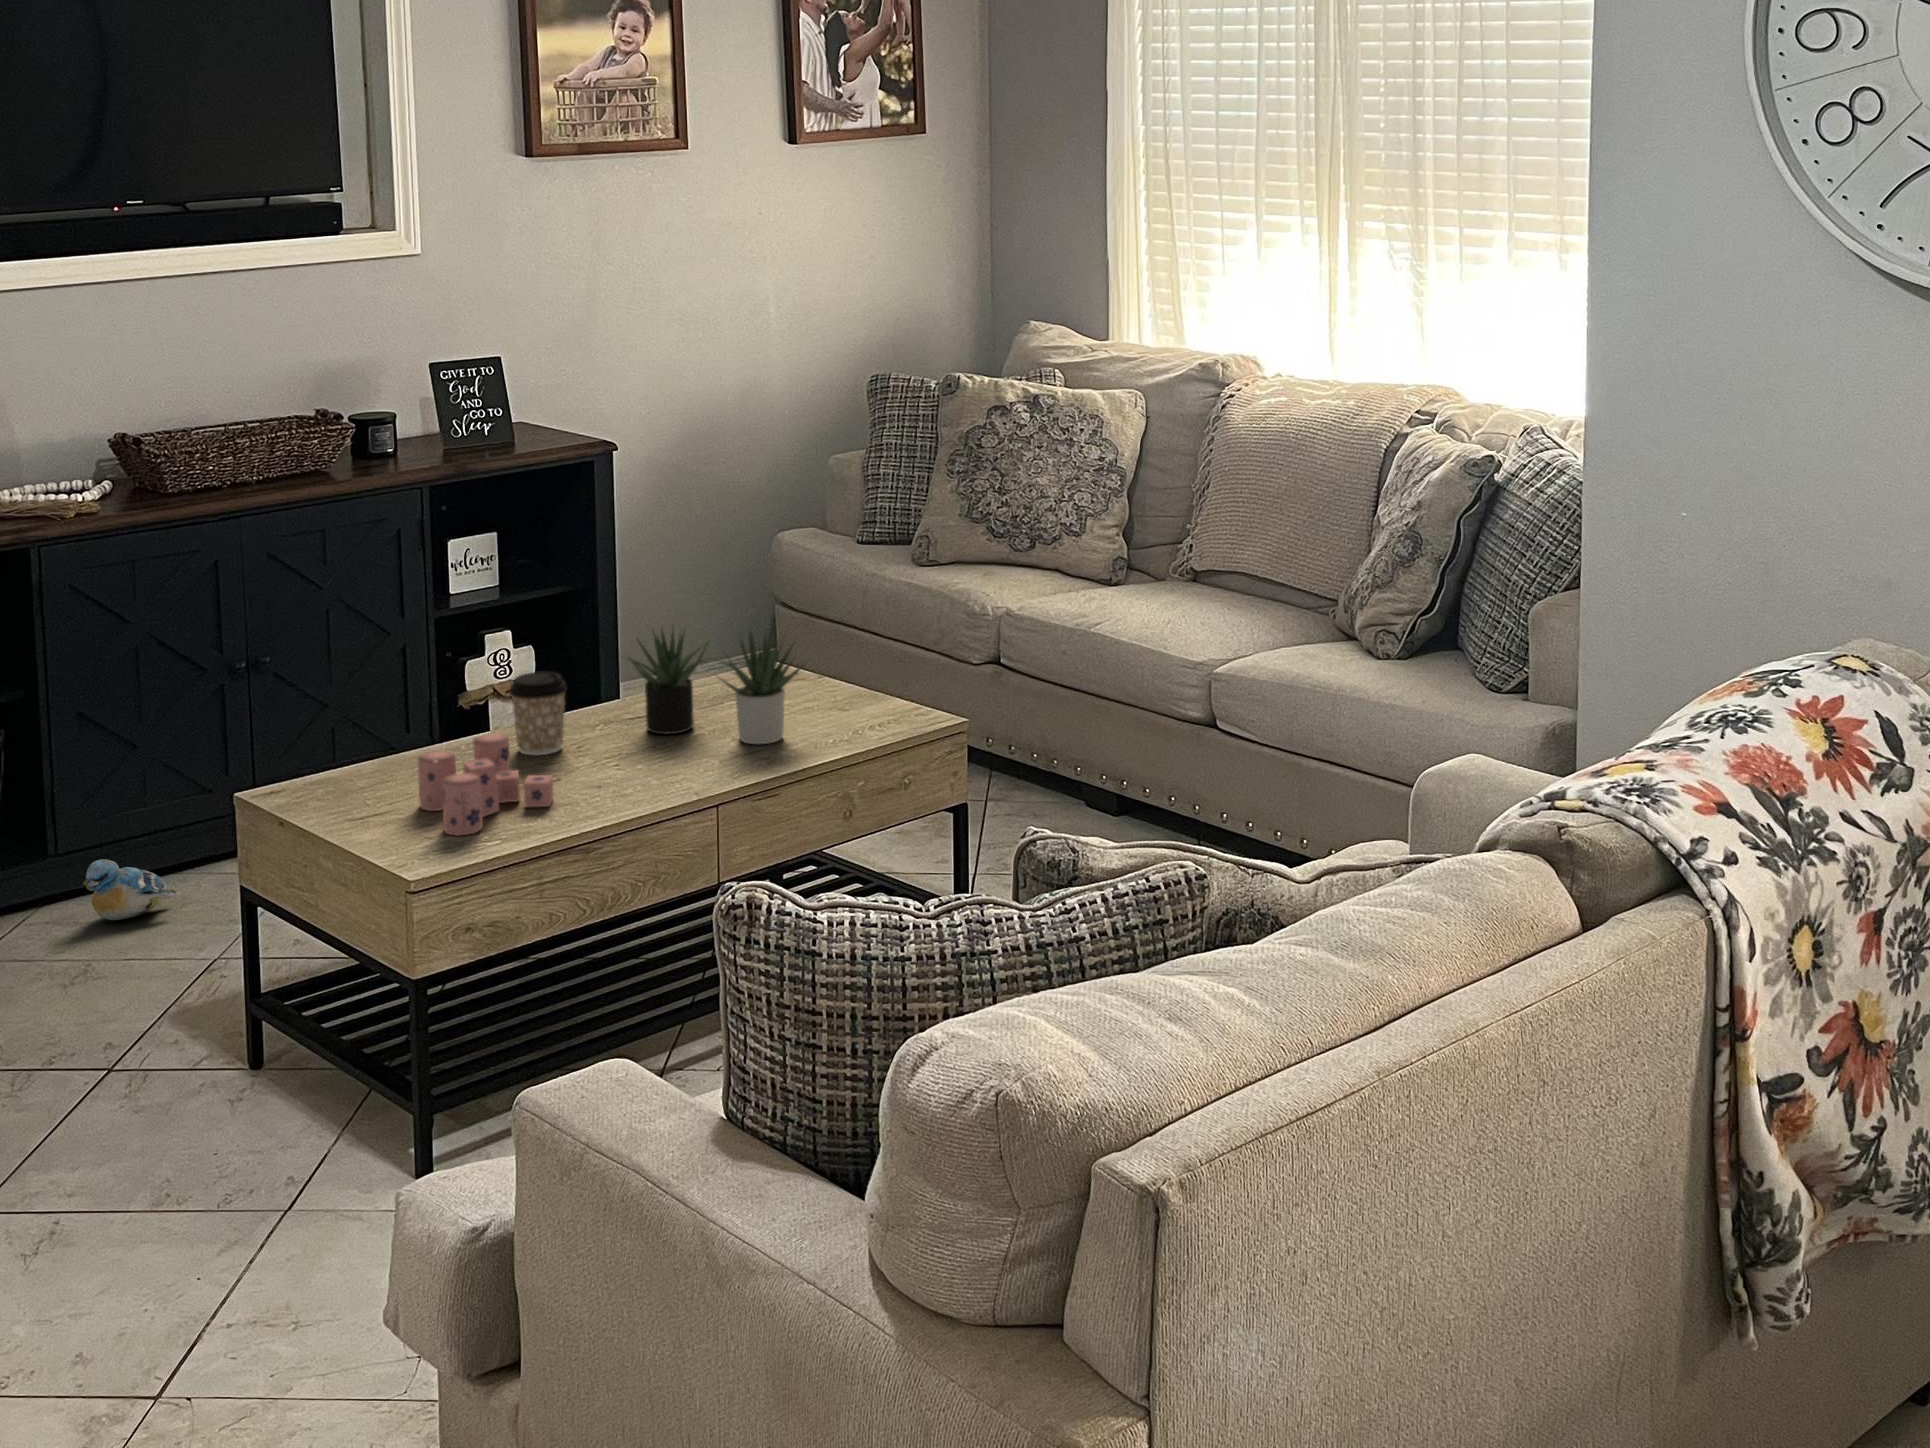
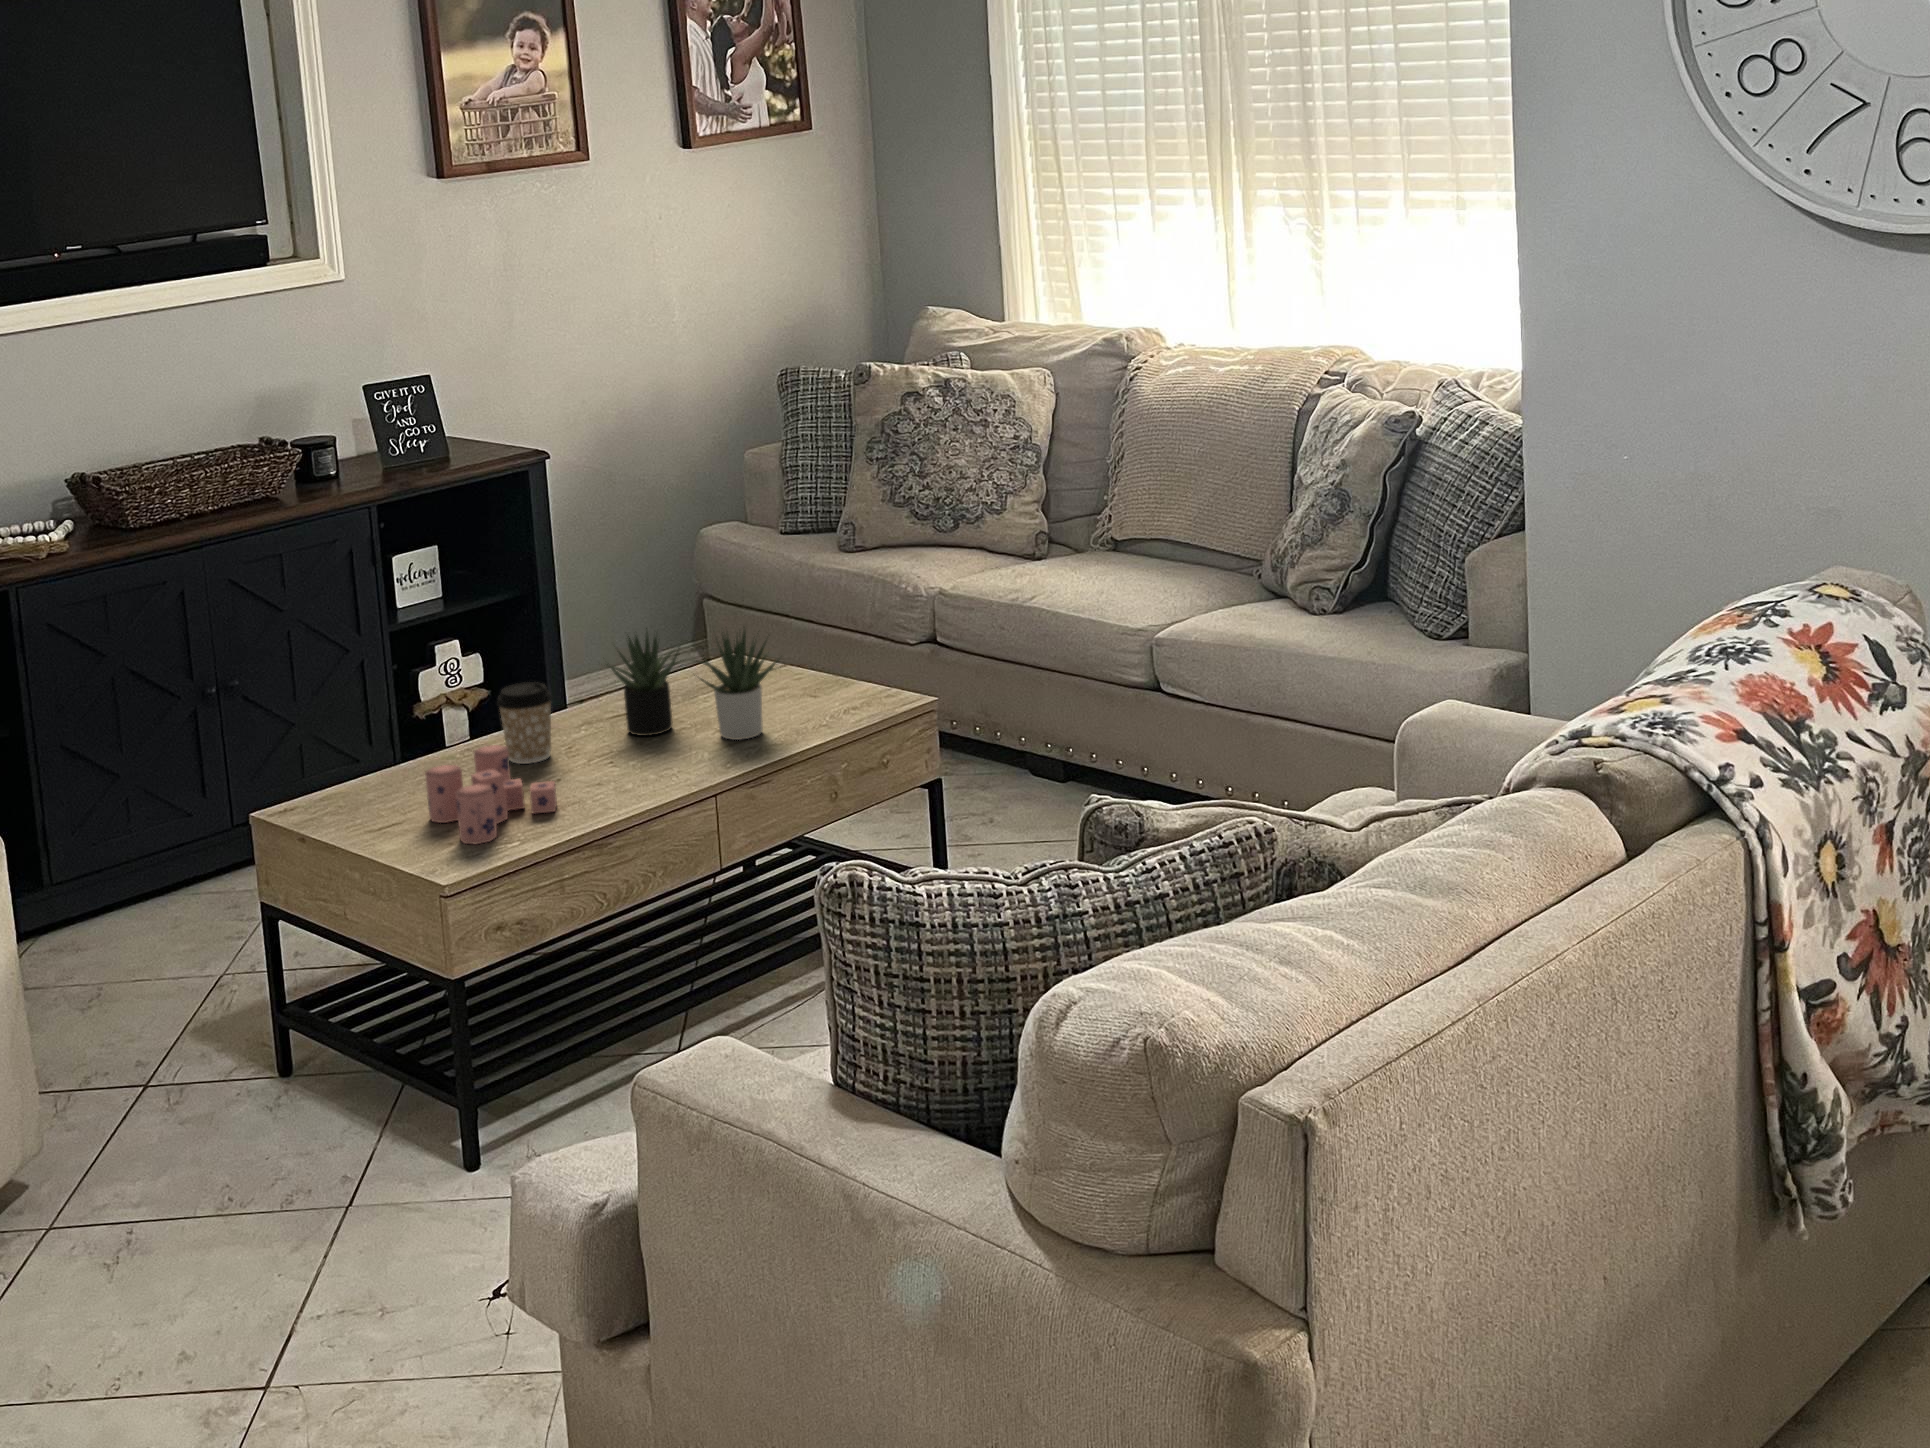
plush toy: present [83,859,177,920] -> none [77,892,167,950]

